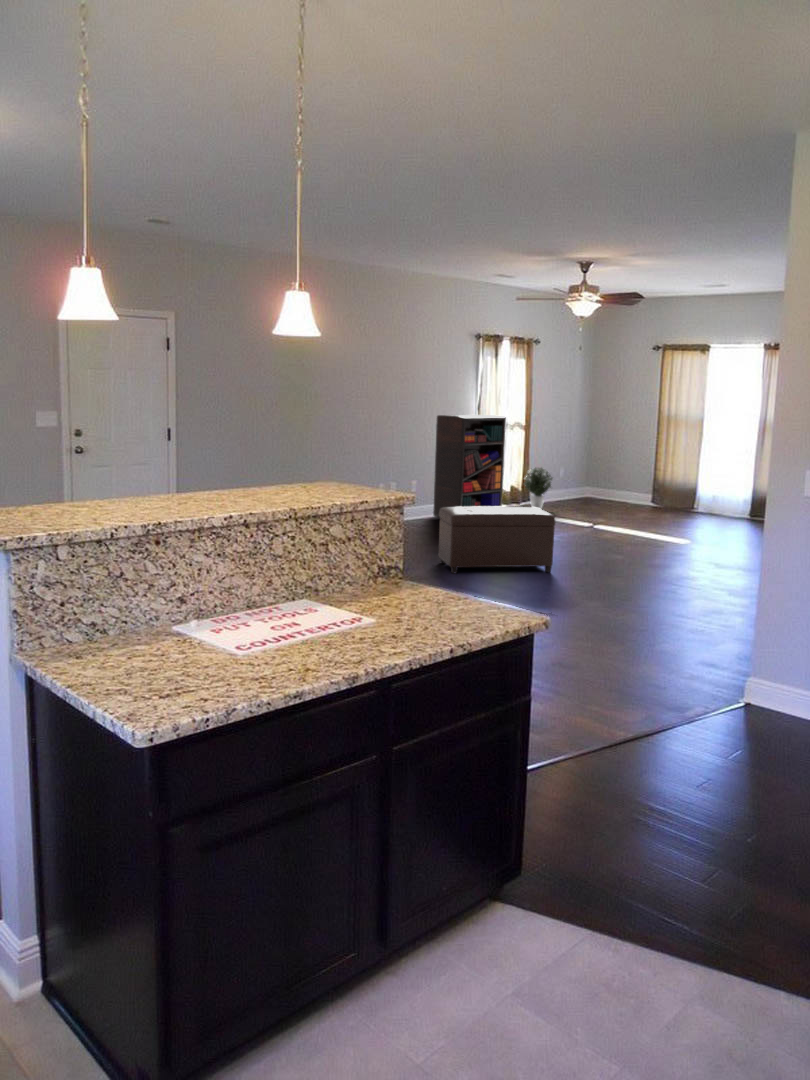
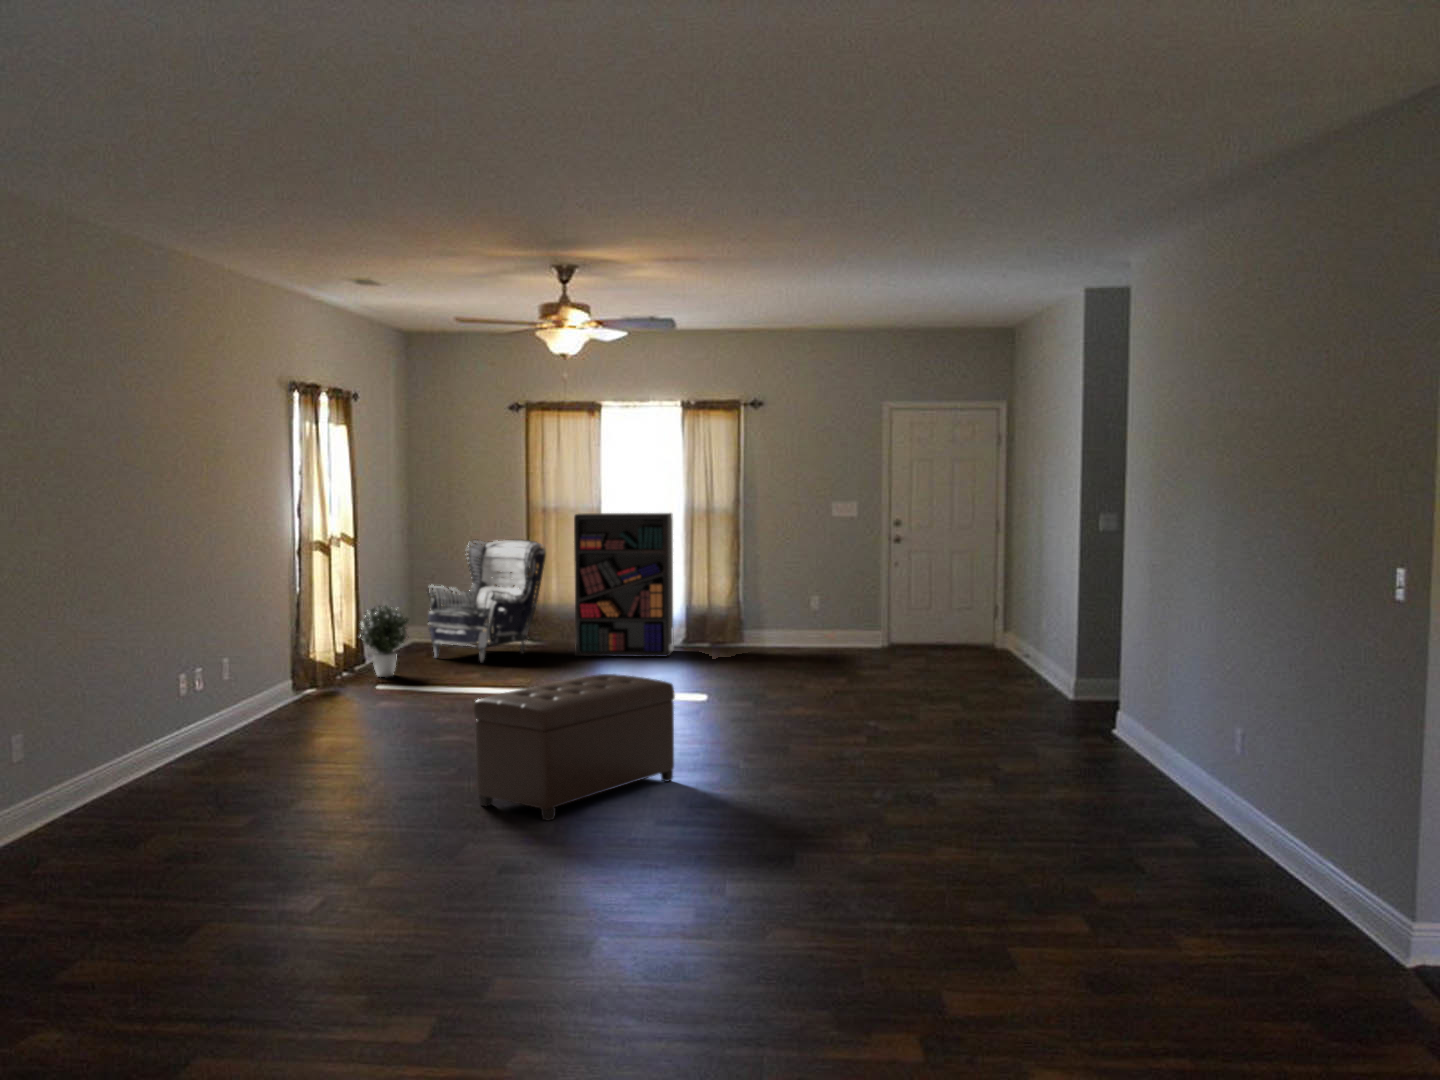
bookshelf: present [433,415,506,518] -> present [574,513,673,657]
armchair: none [581,434,661,511] -> present [428,539,546,663]

